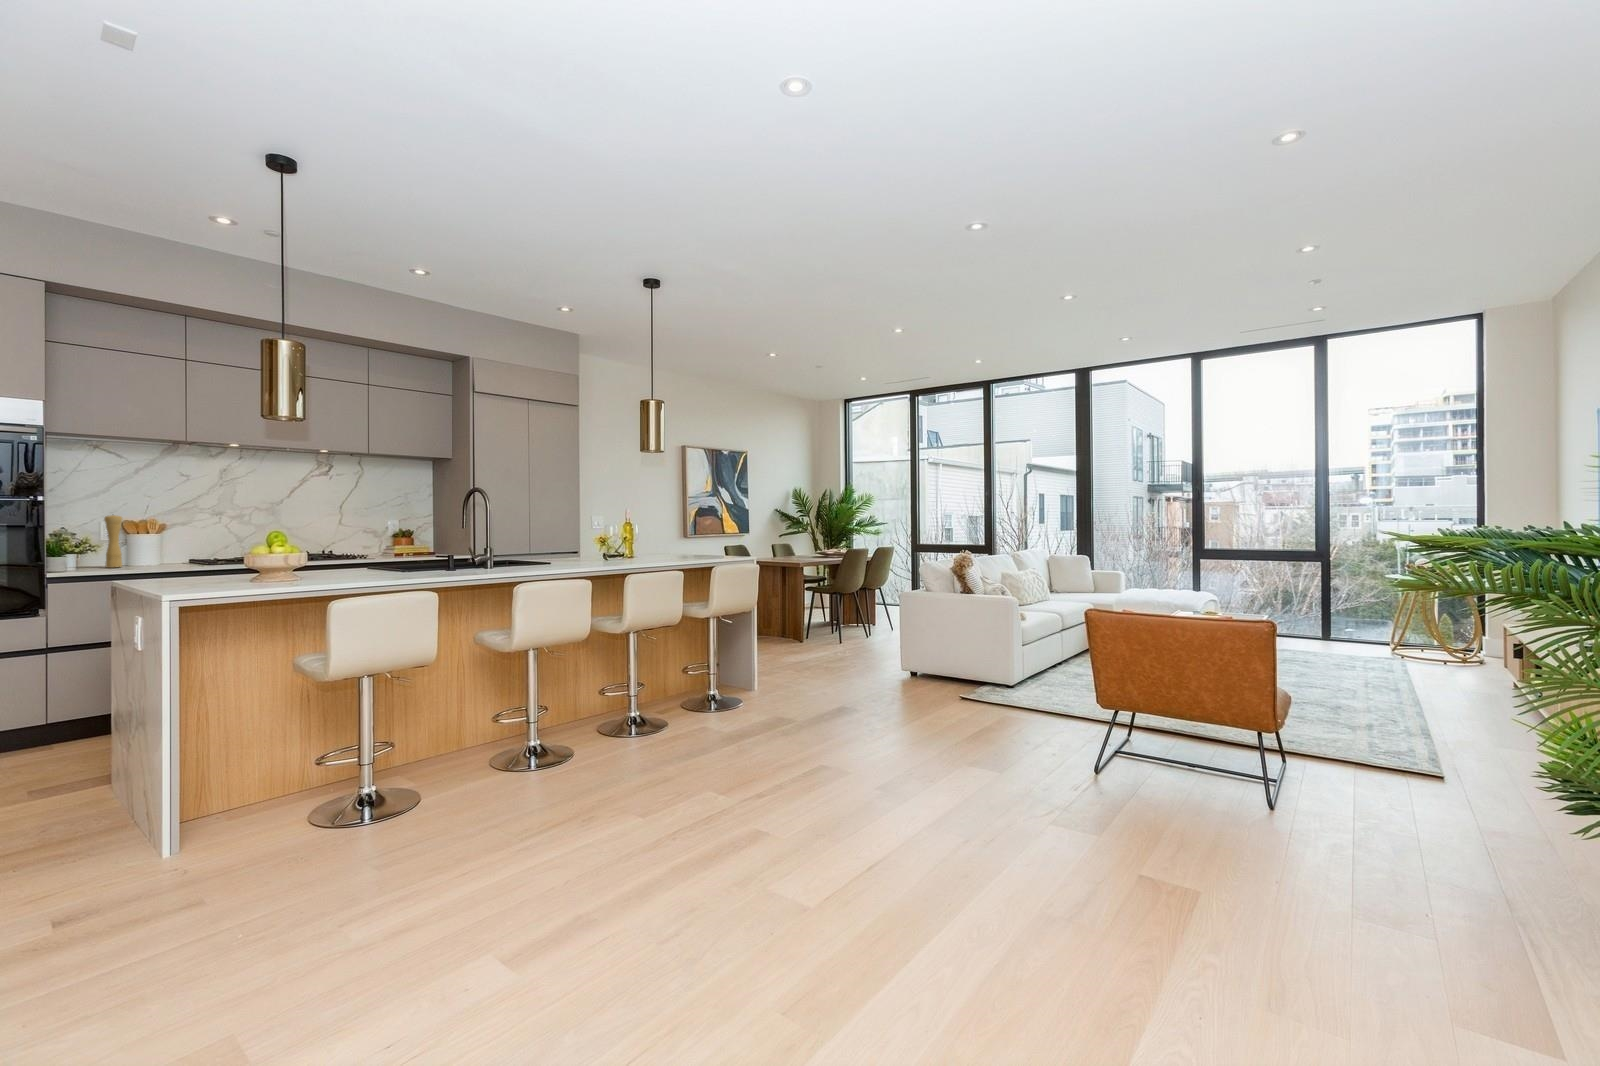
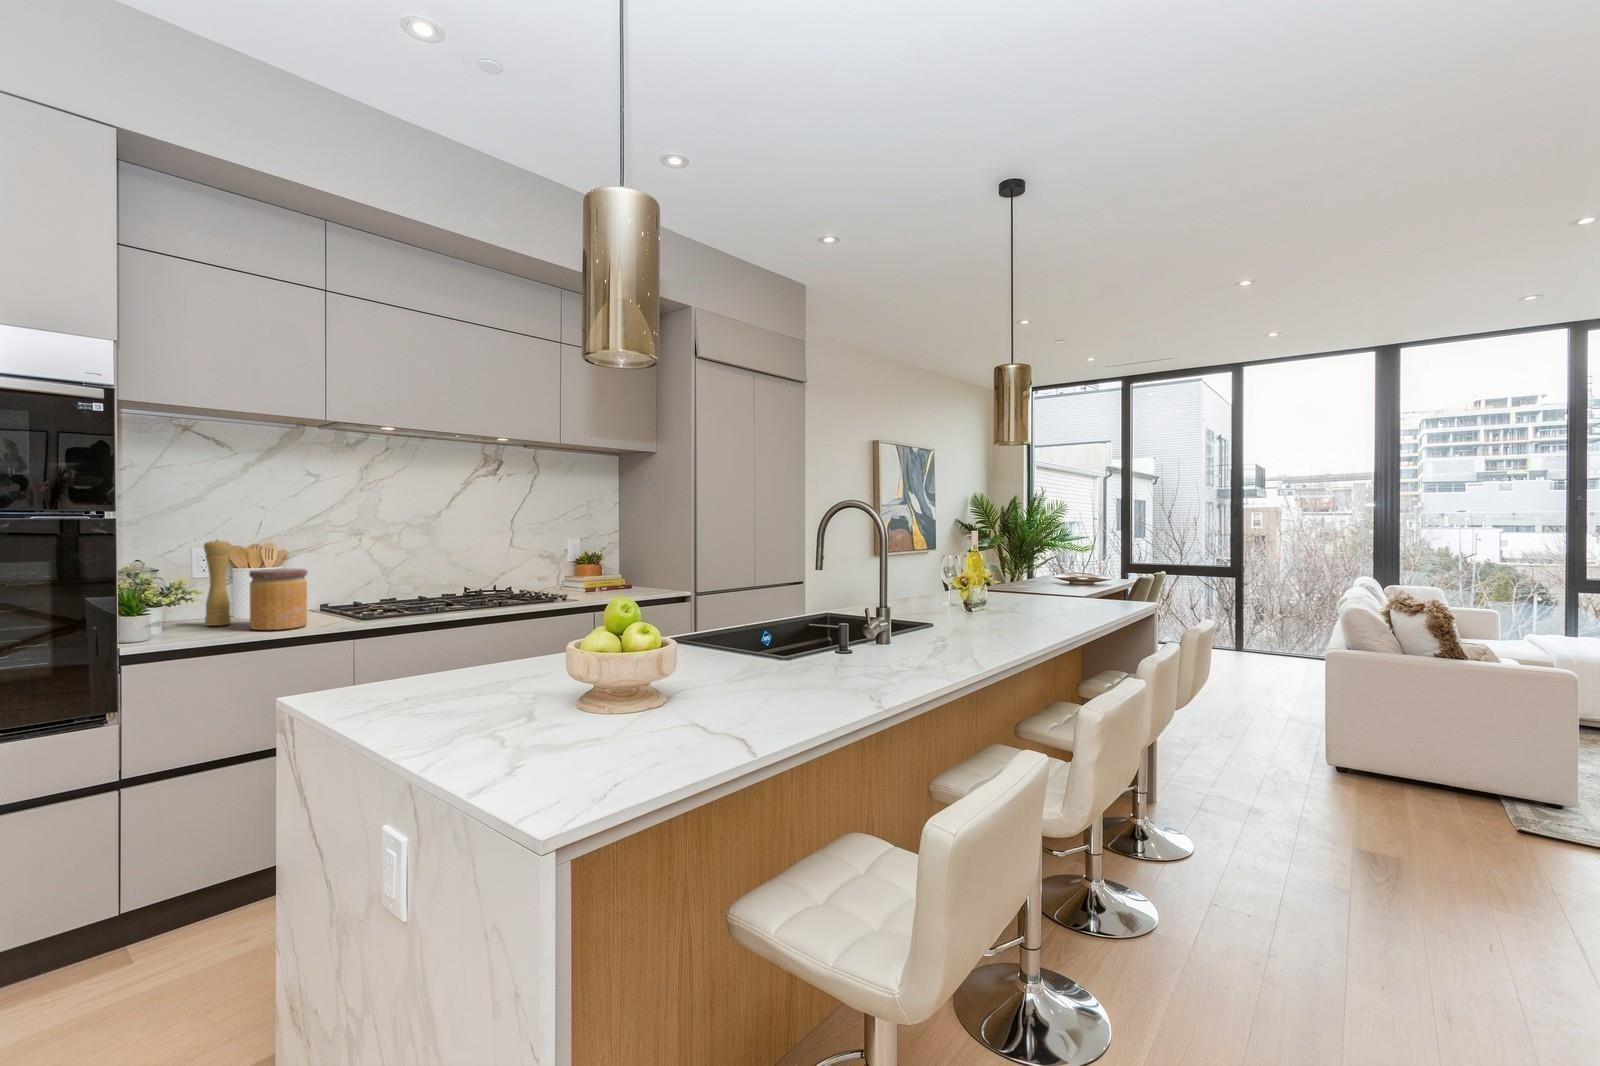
jar: none [132,533,171,569] -> present [249,569,307,630]

